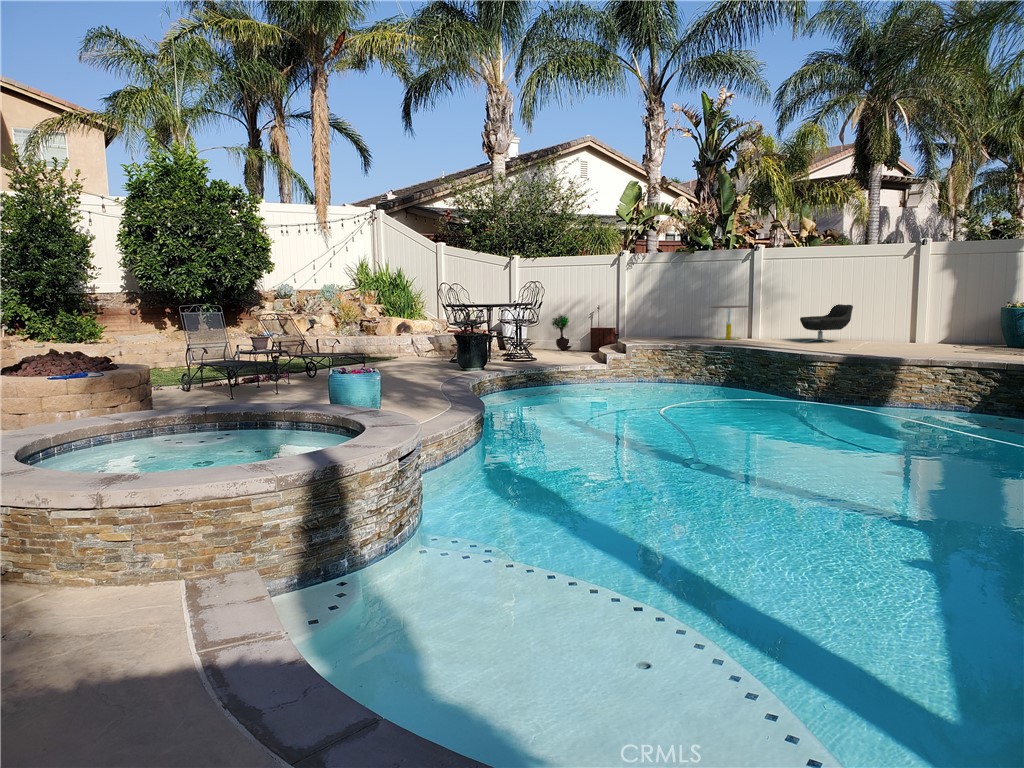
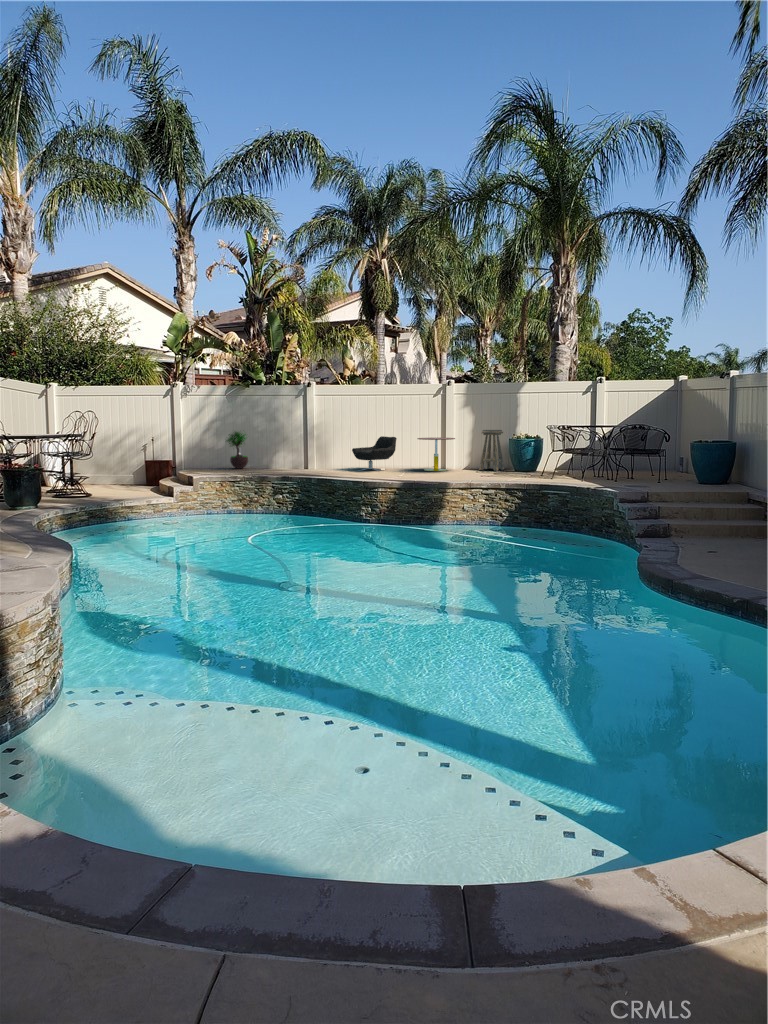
stool: none [958,296,994,346] -> present [479,430,504,471]
side table: present [710,305,749,339] -> present [417,437,455,471]
potted tree: present [552,315,571,350] -> present [226,432,248,469]

